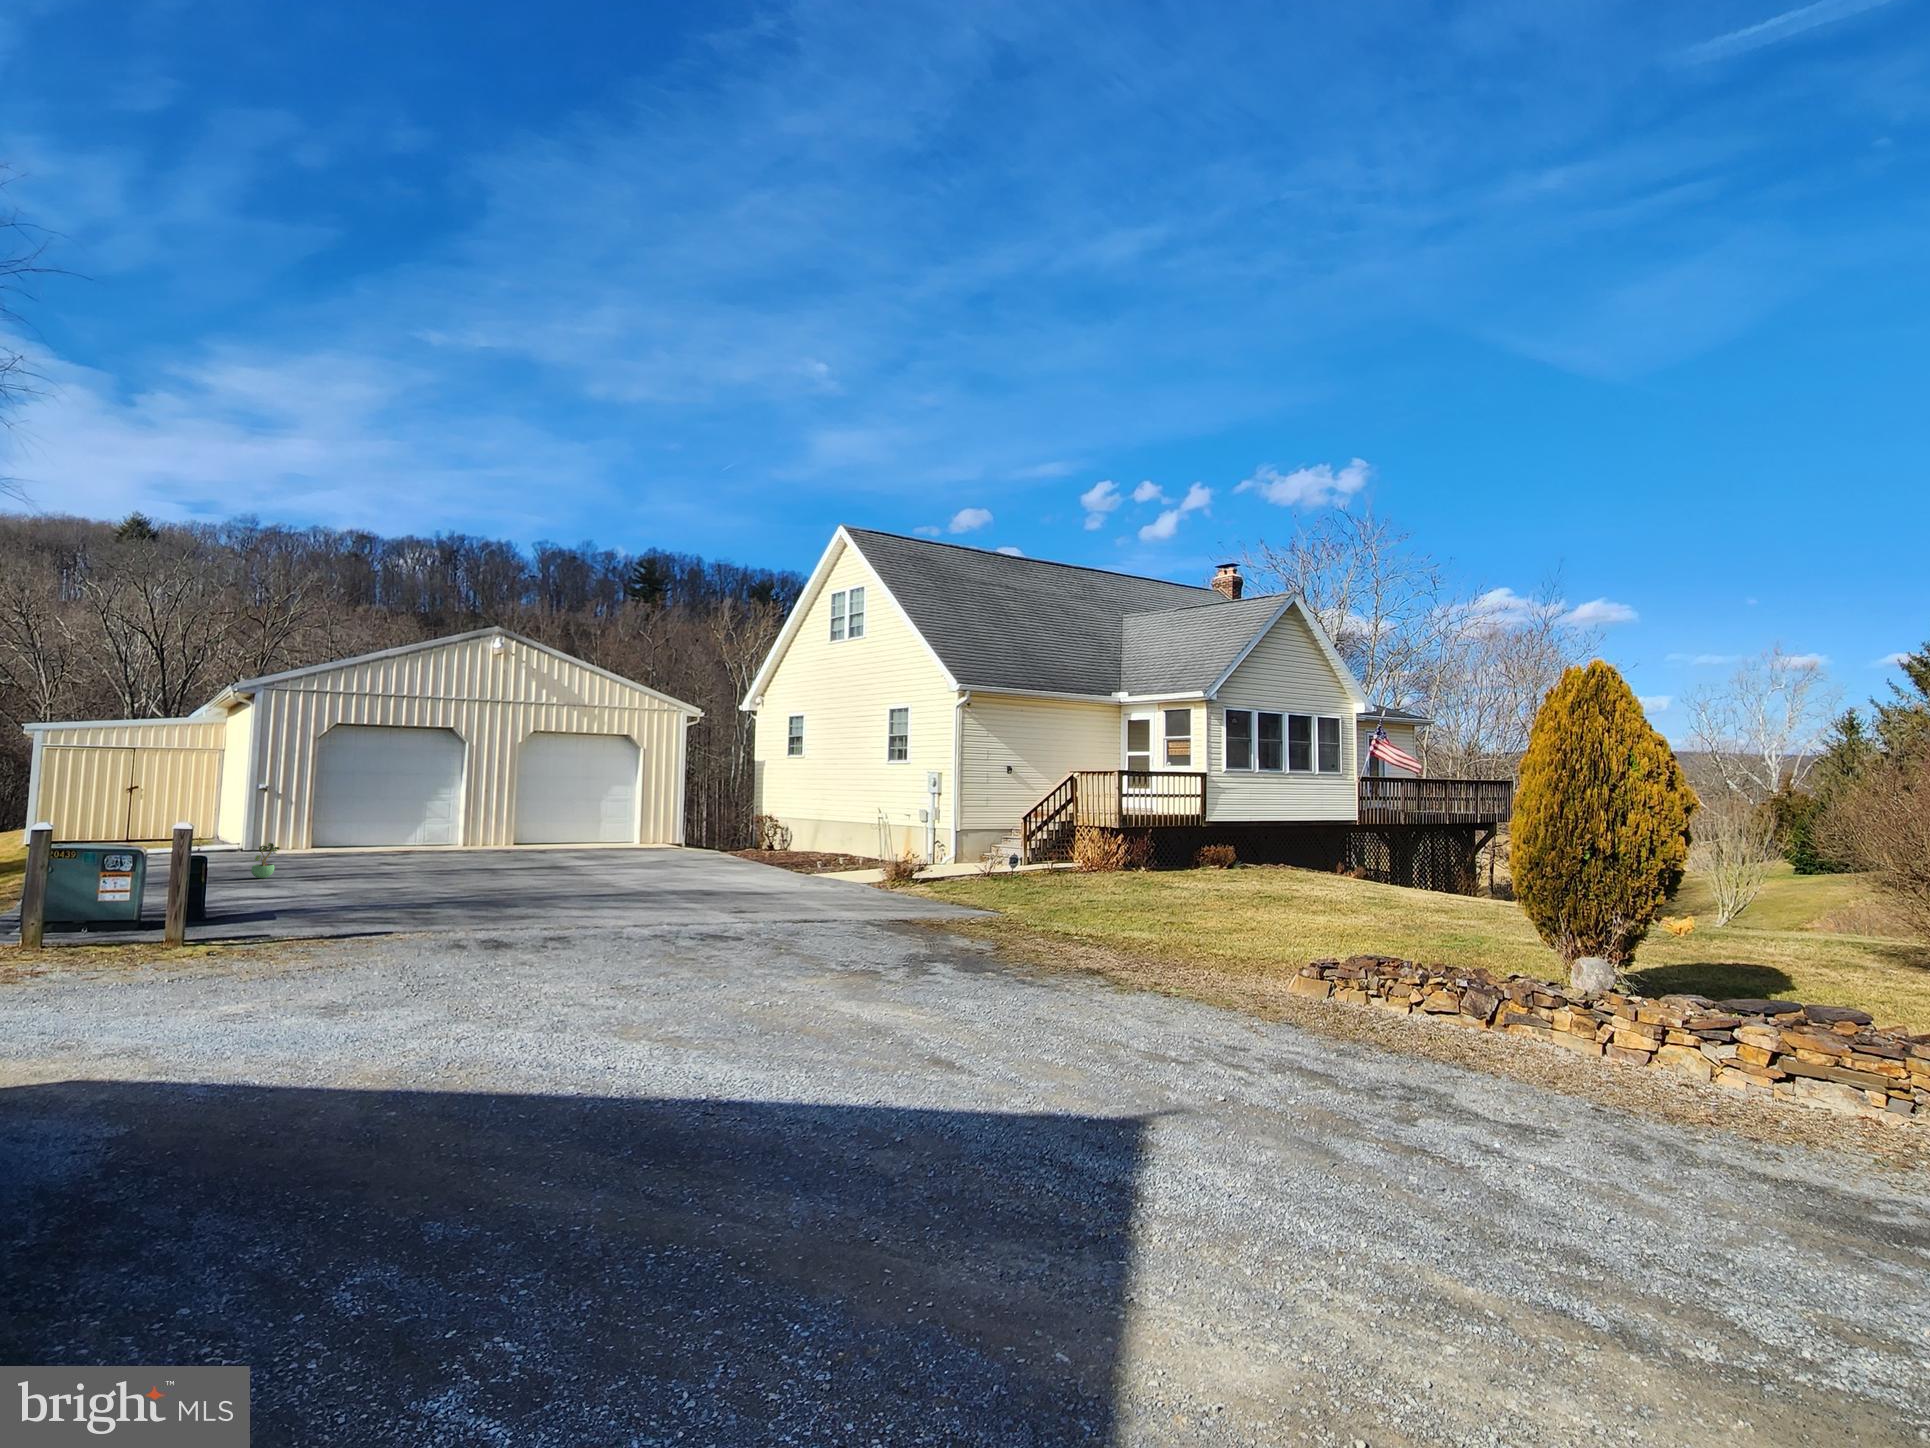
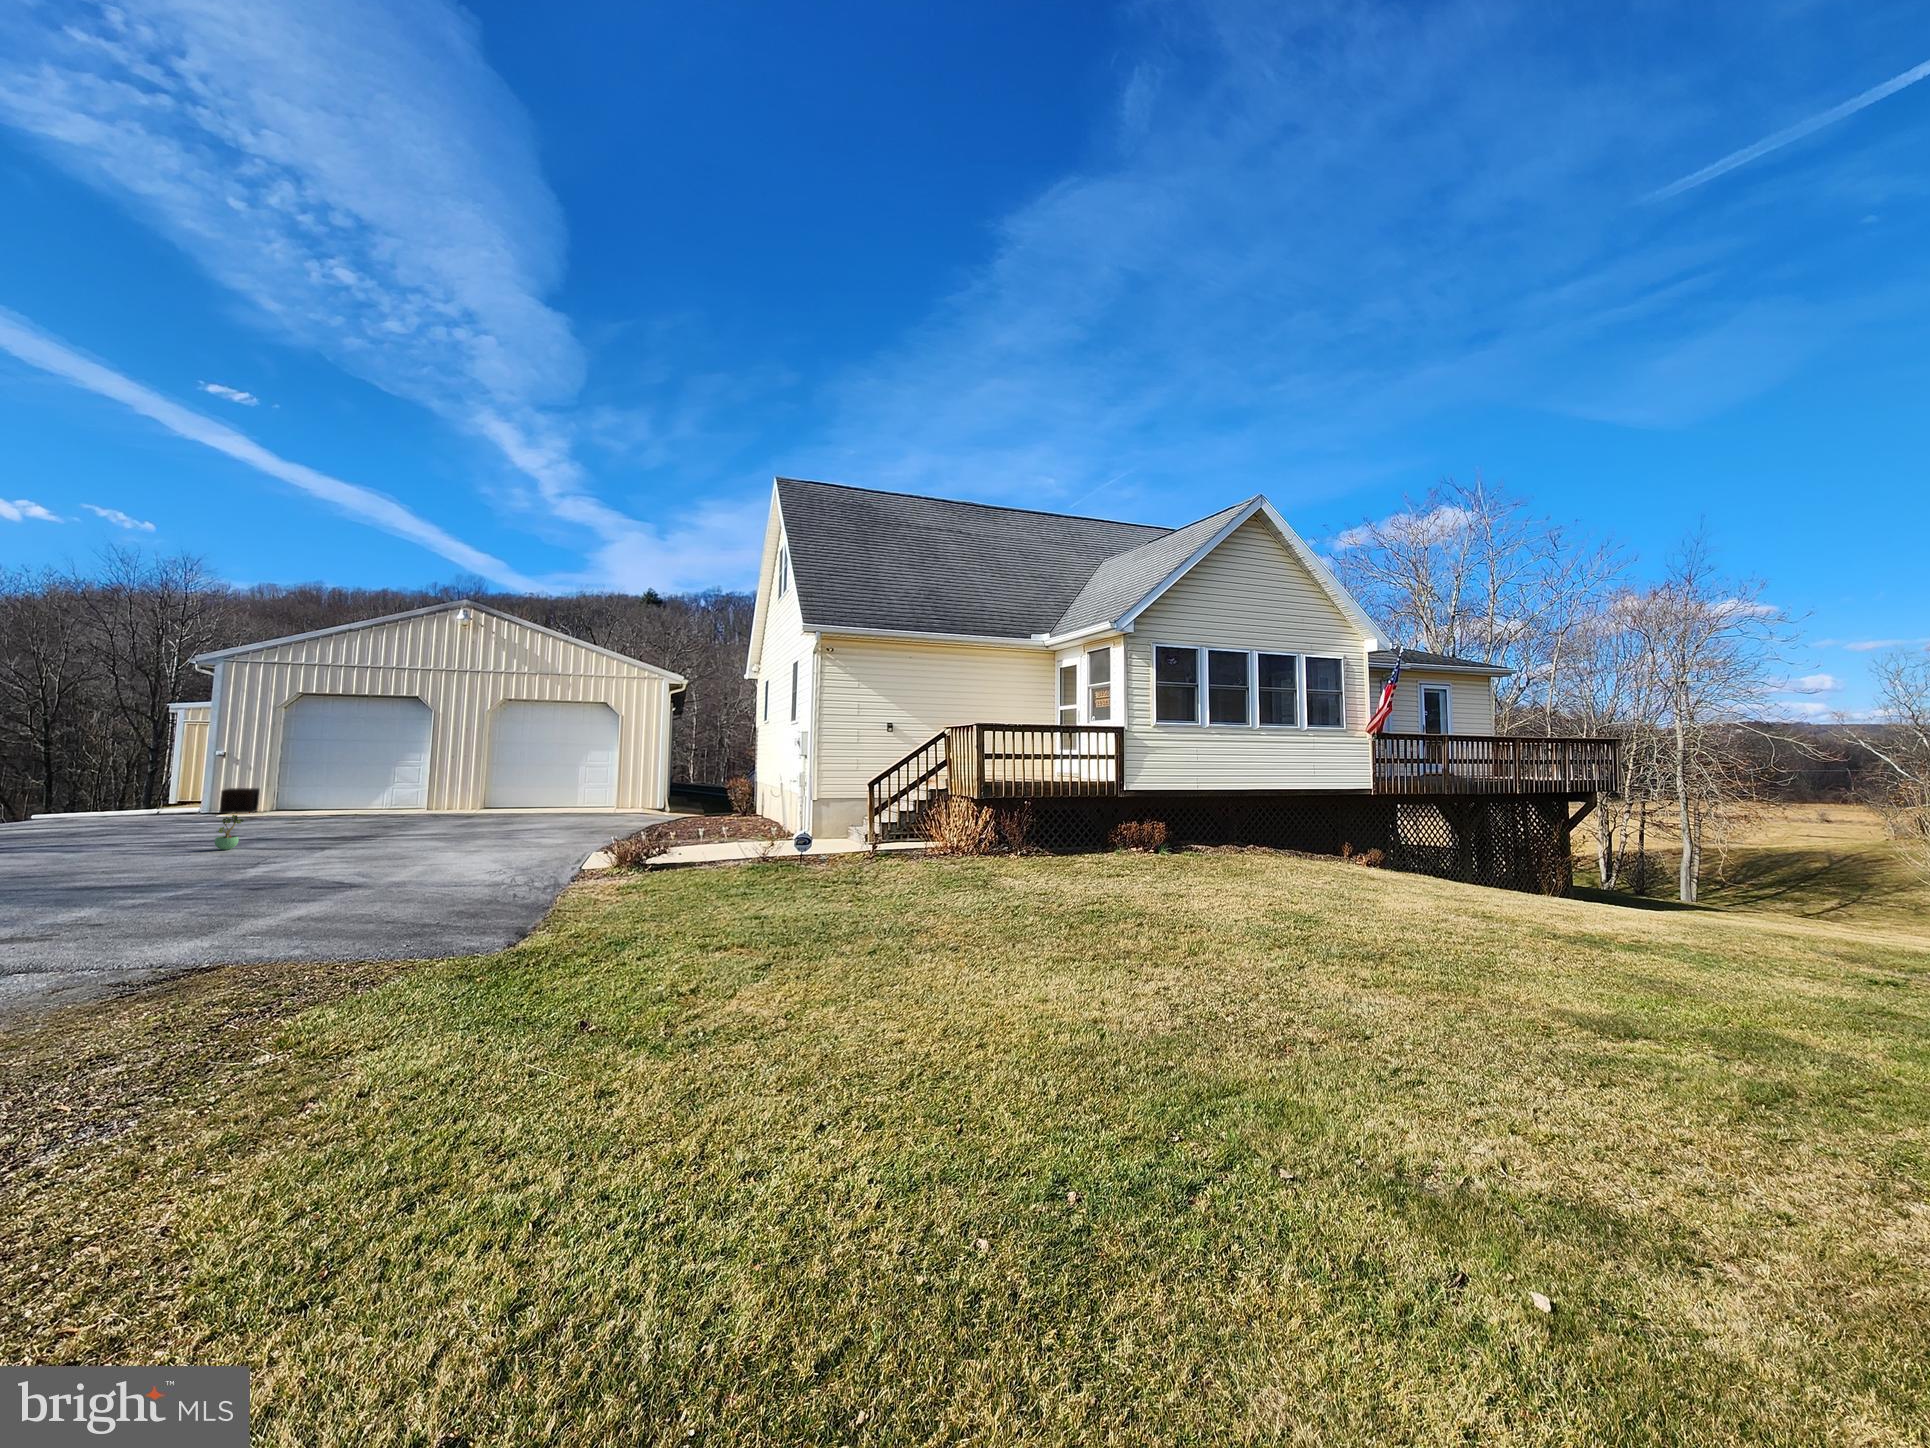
wooden crate: none [258,820,298,846] -> present [219,788,260,814]

